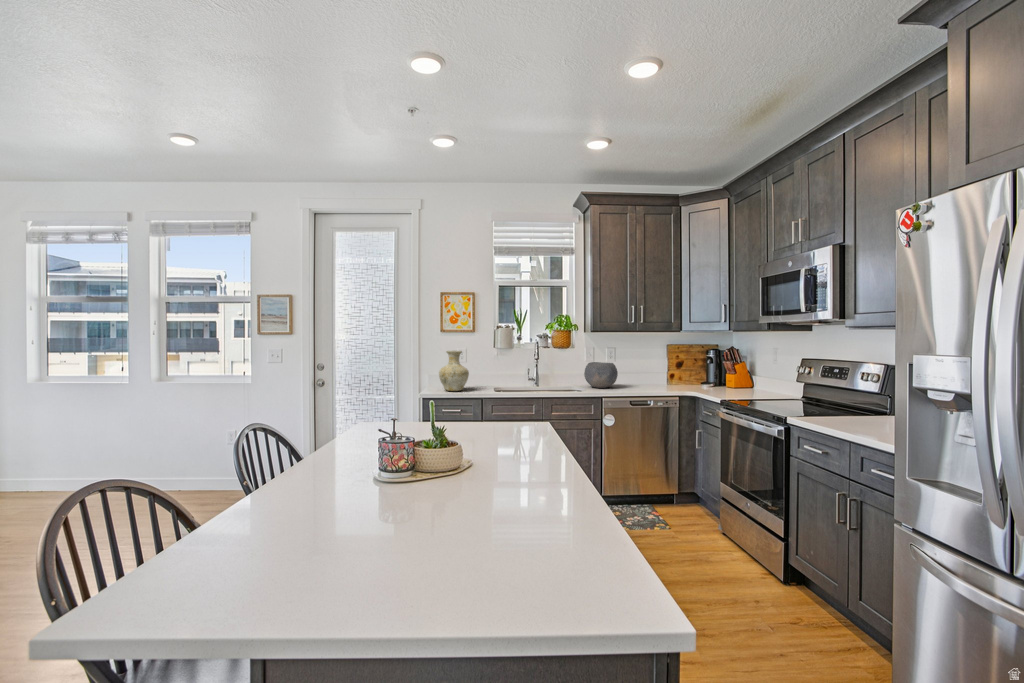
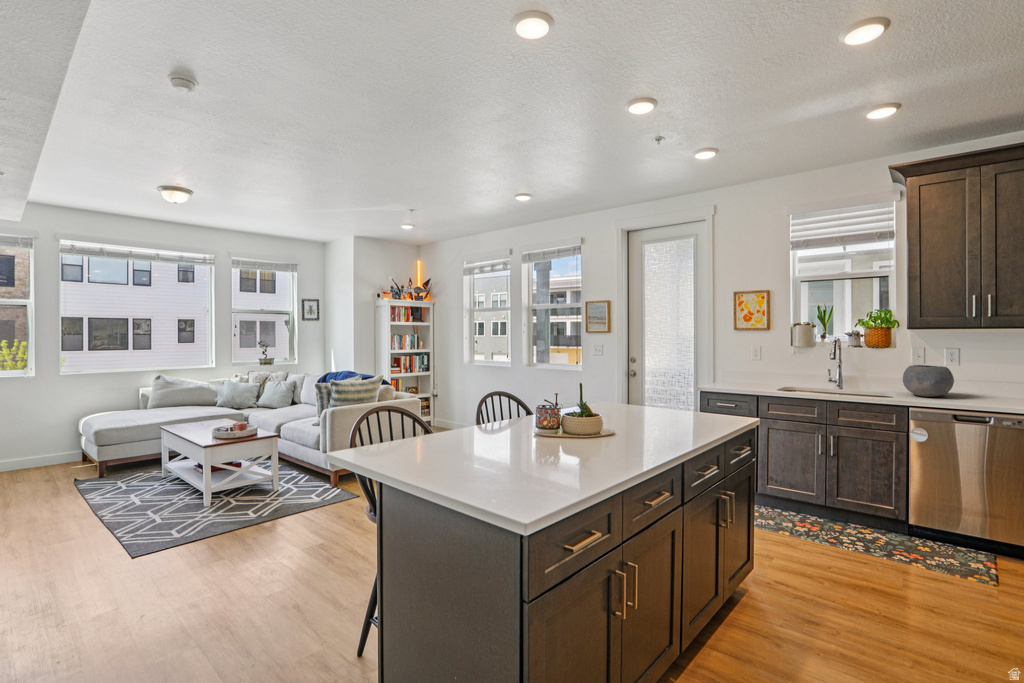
vase: present [439,351,469,391] -> none [719,350,750,389]

